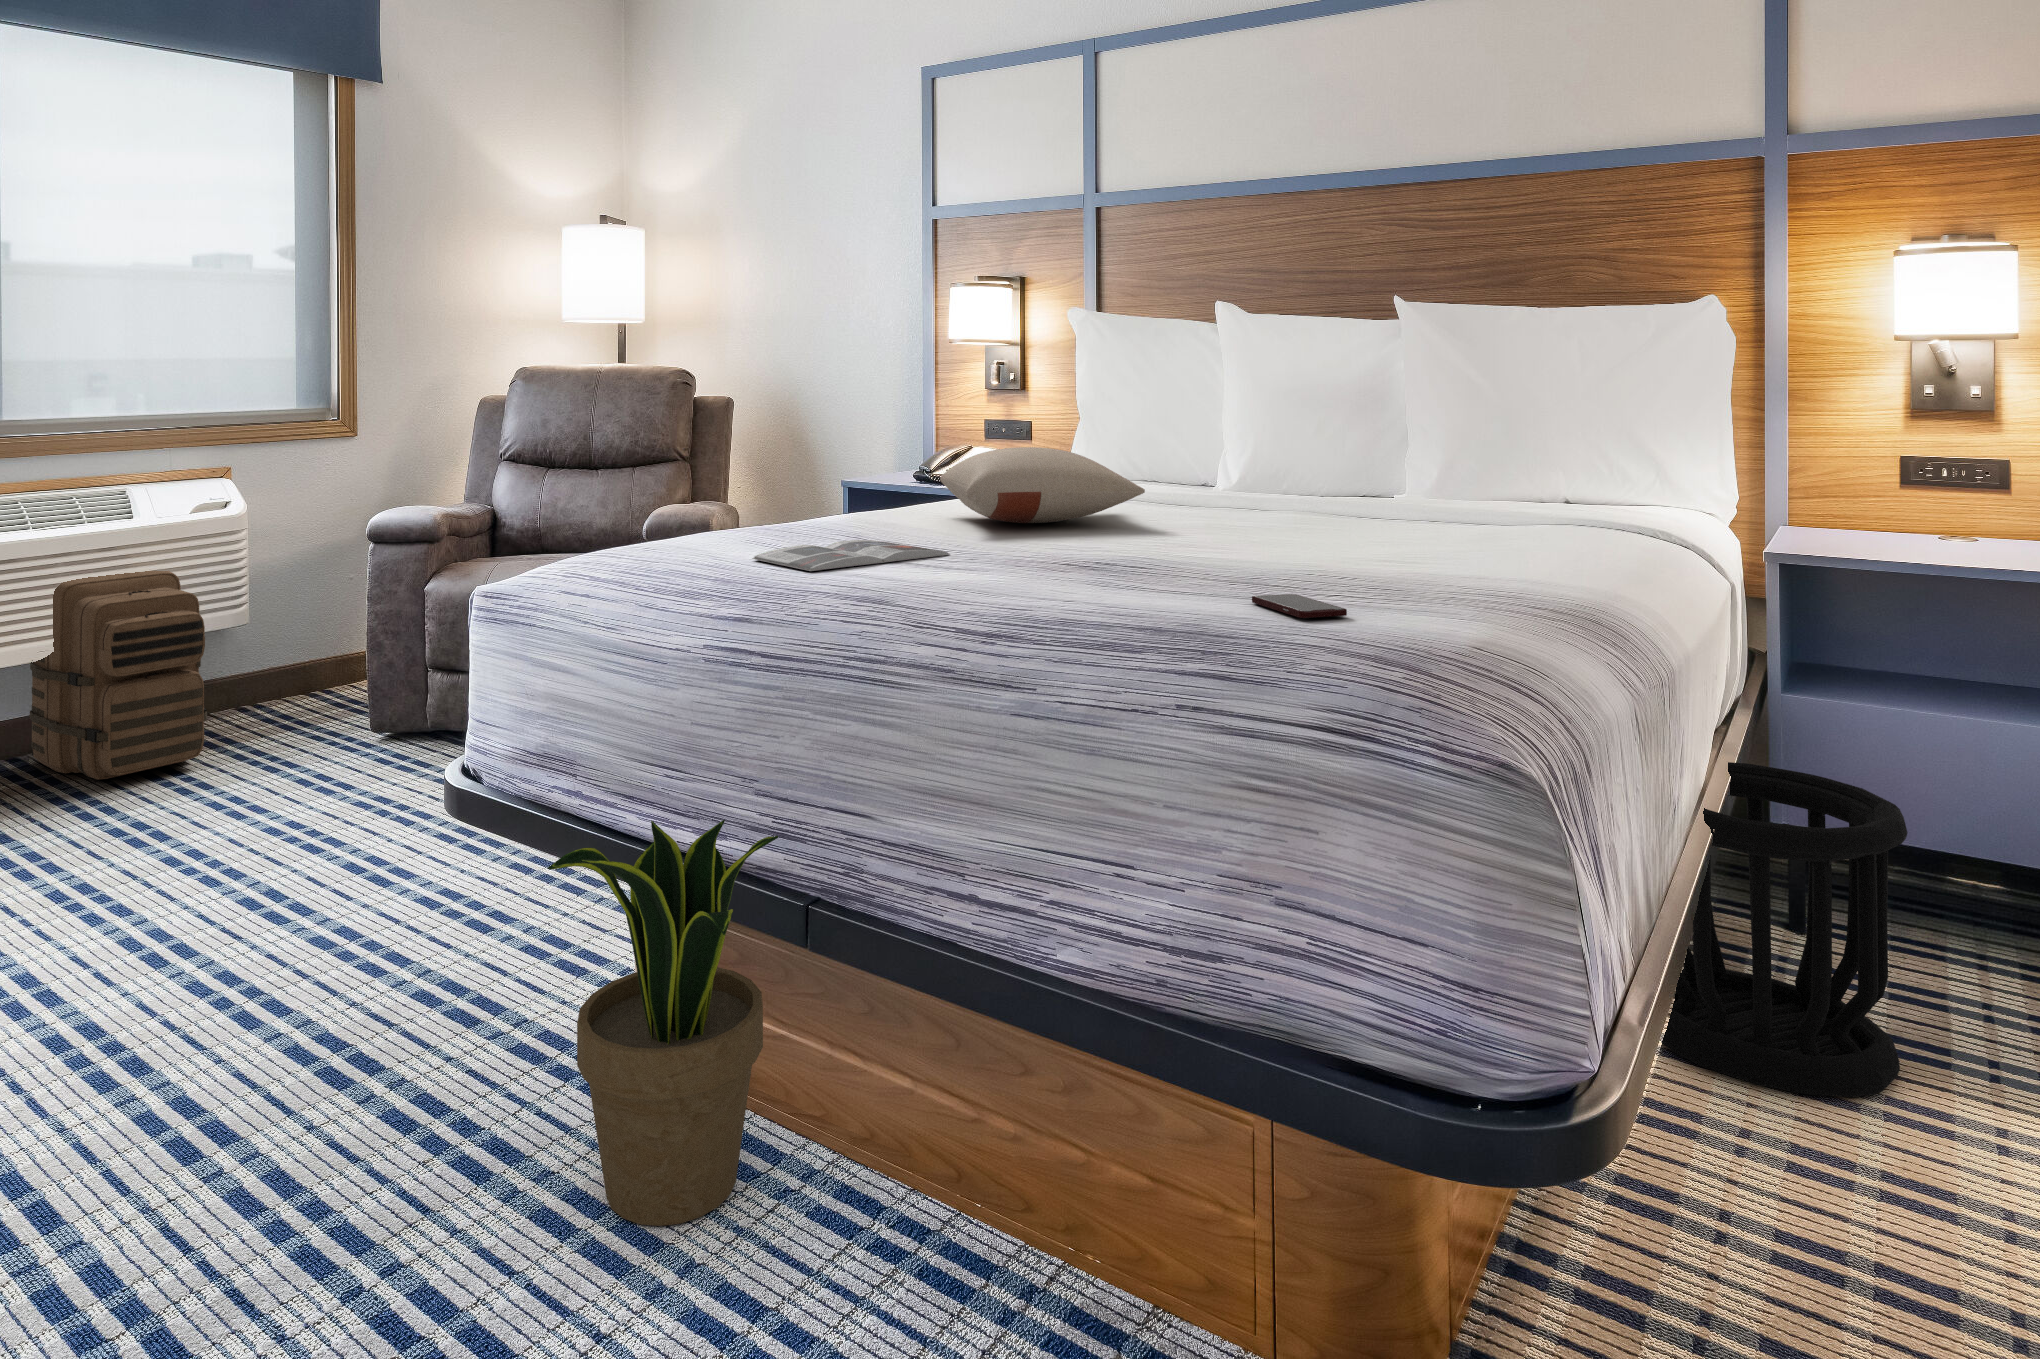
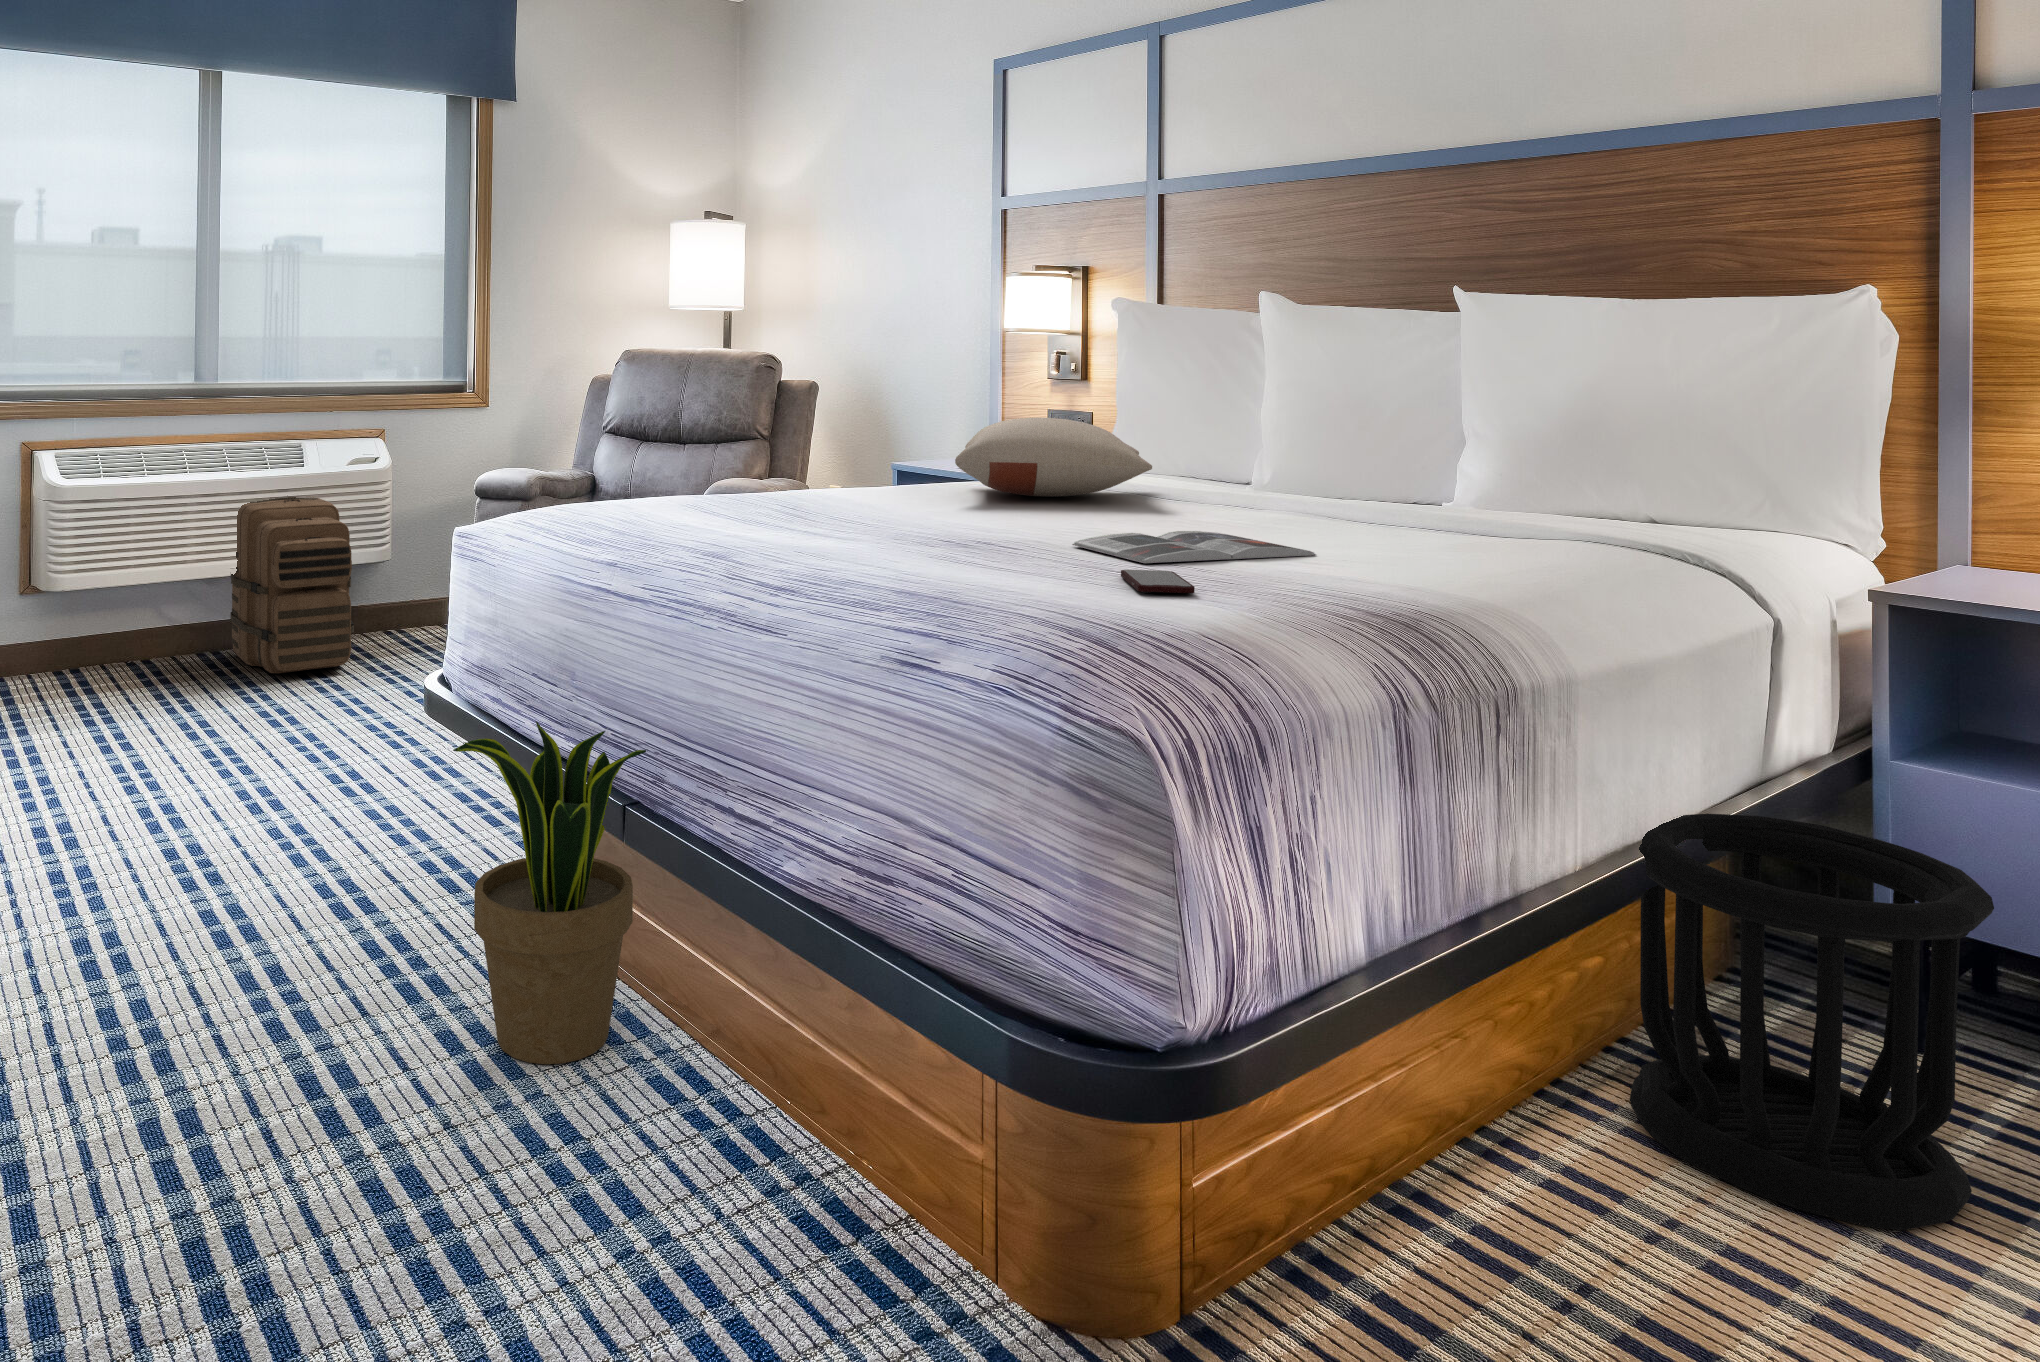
magazine: present [752,540,950,571] -> present [1072,531,1316,563]

